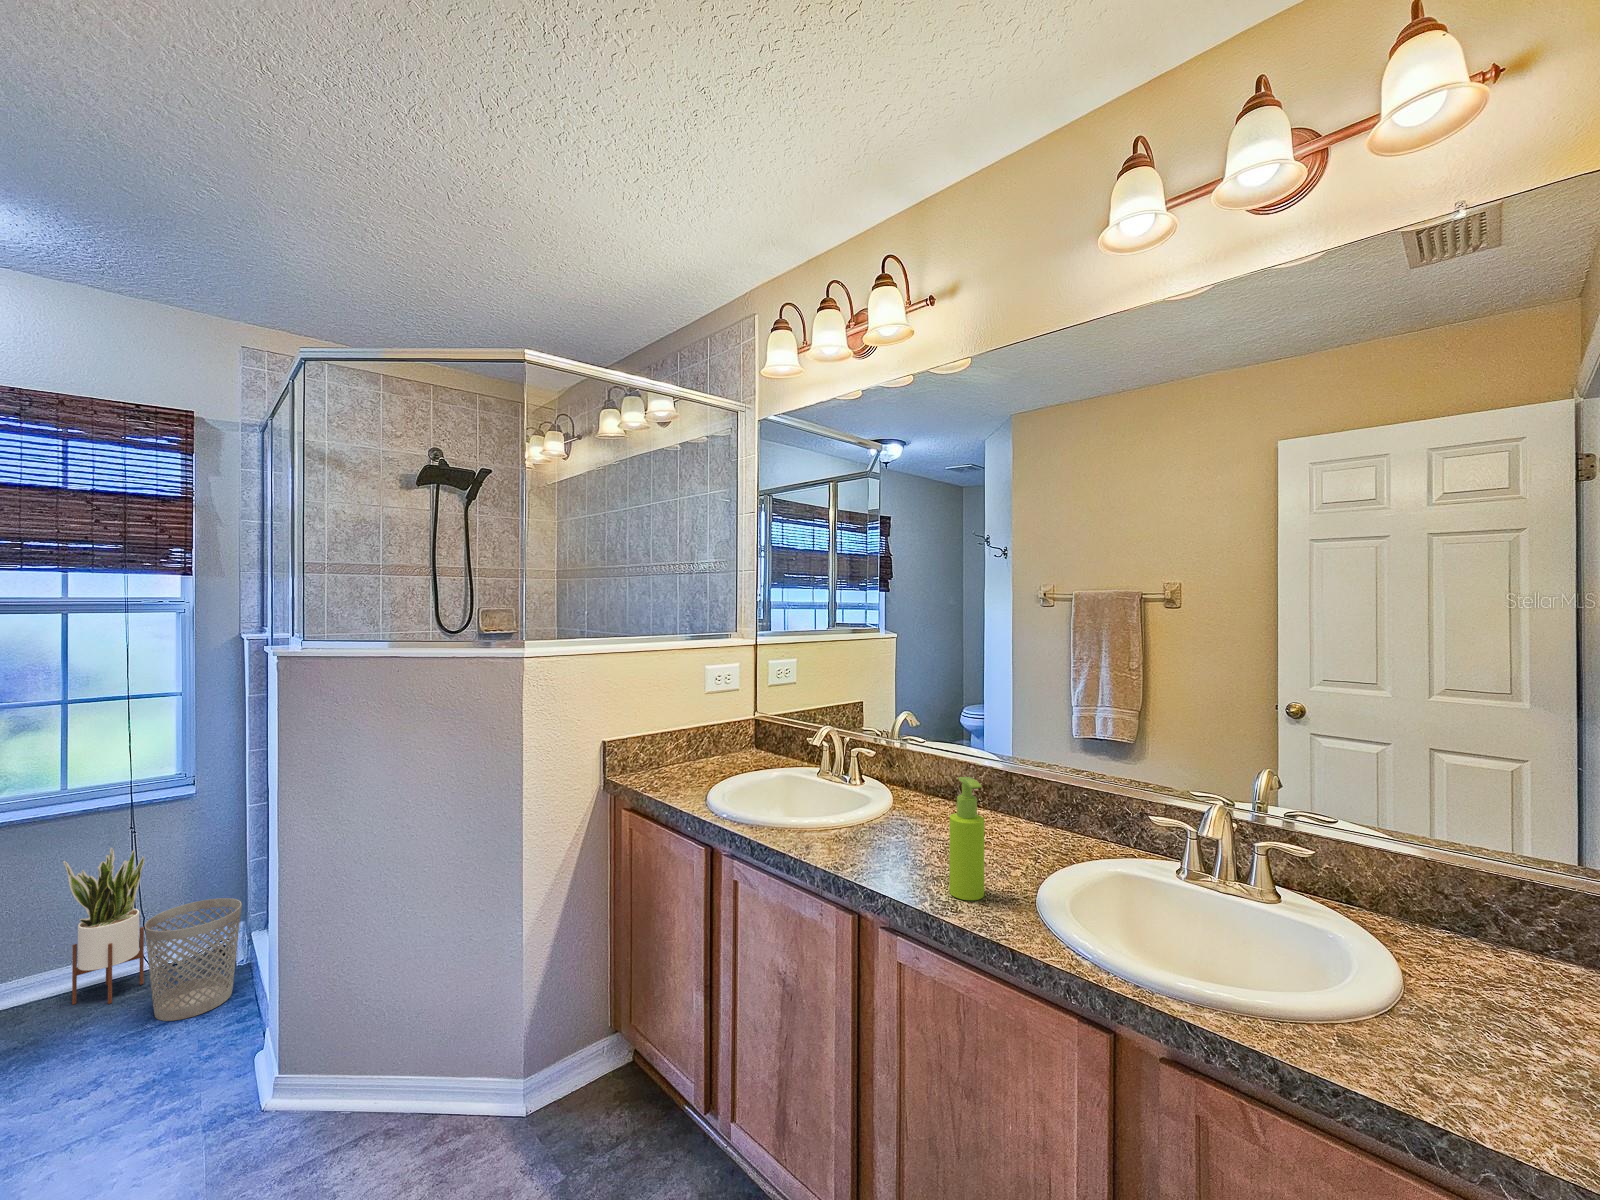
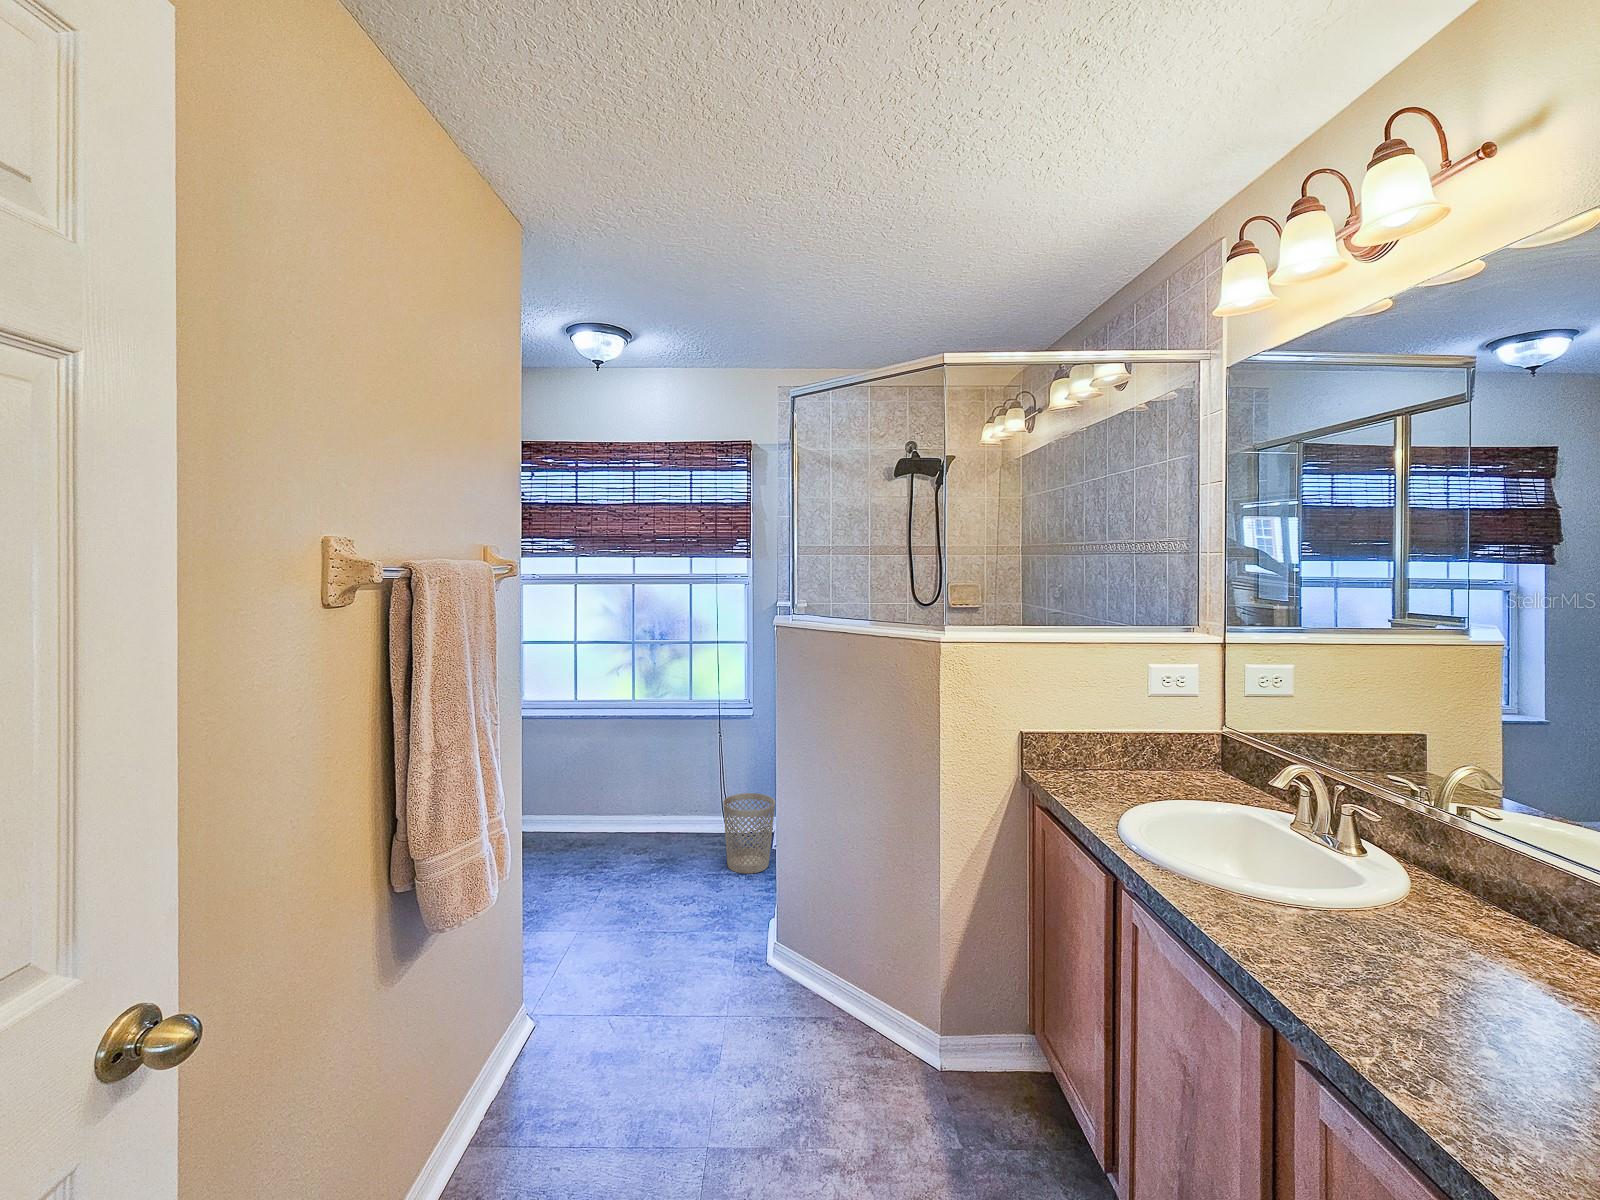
soap dispenser: present [949,777,984,900] -> none [1424,891,1508,1096]
potted plant: present [63,847,145,1005] -> none [690,743,730,847]

